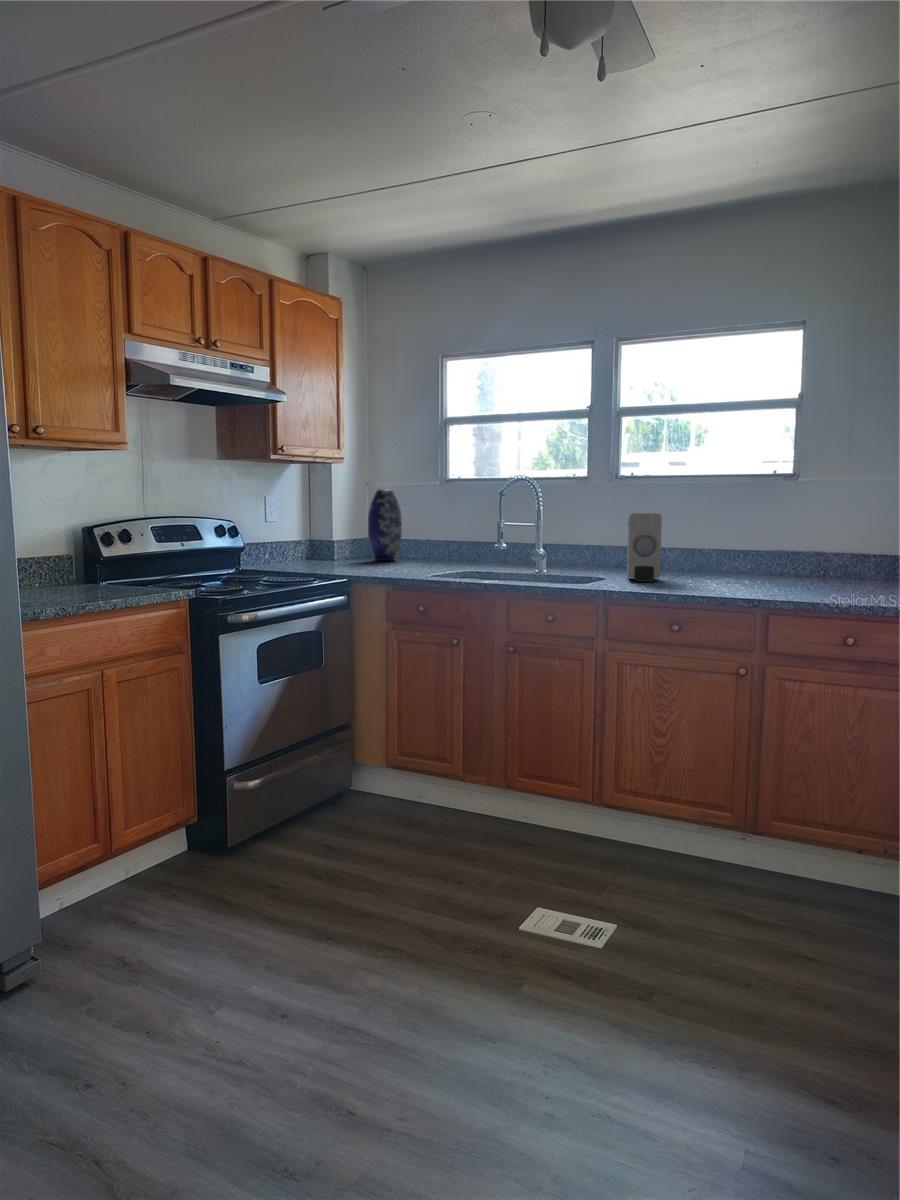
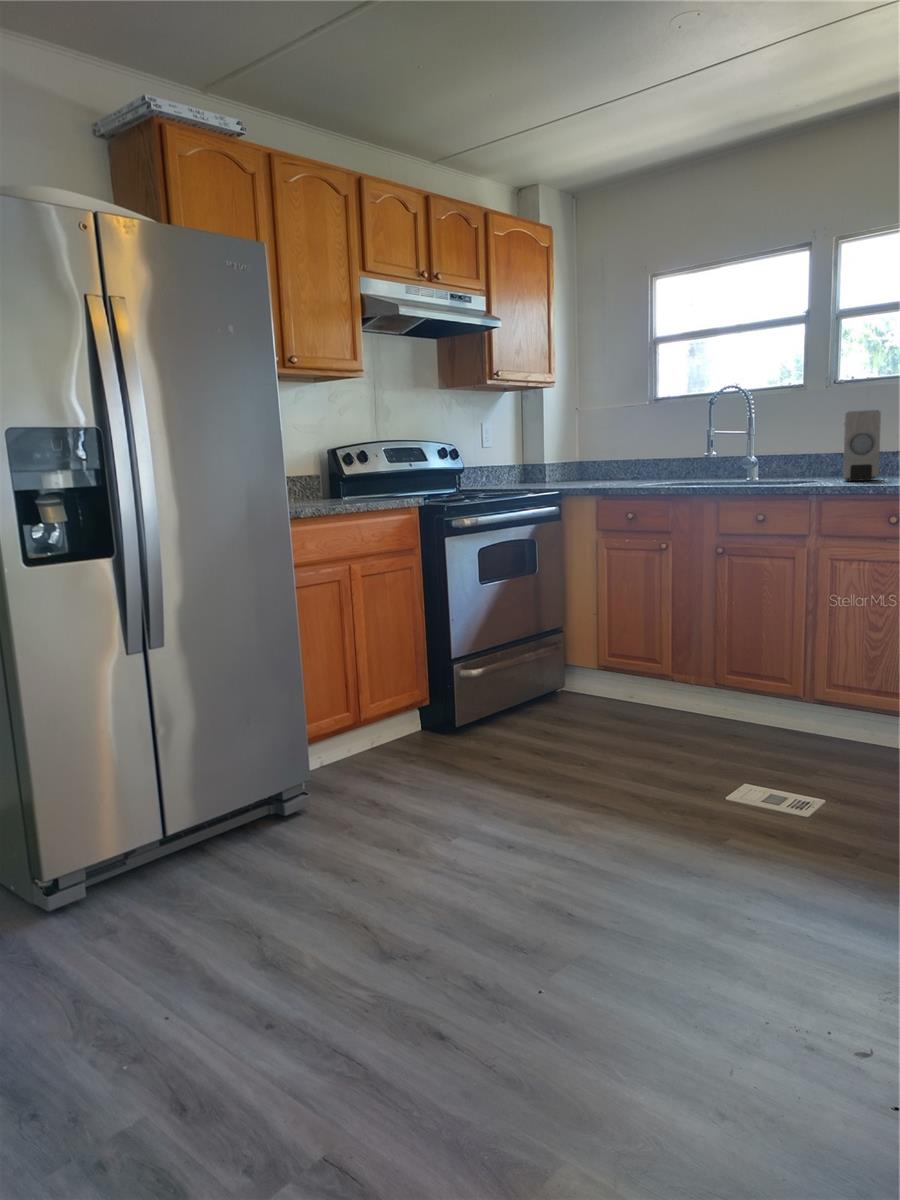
vase: present [368,490,402,561] -> none [578,412,612,482]

